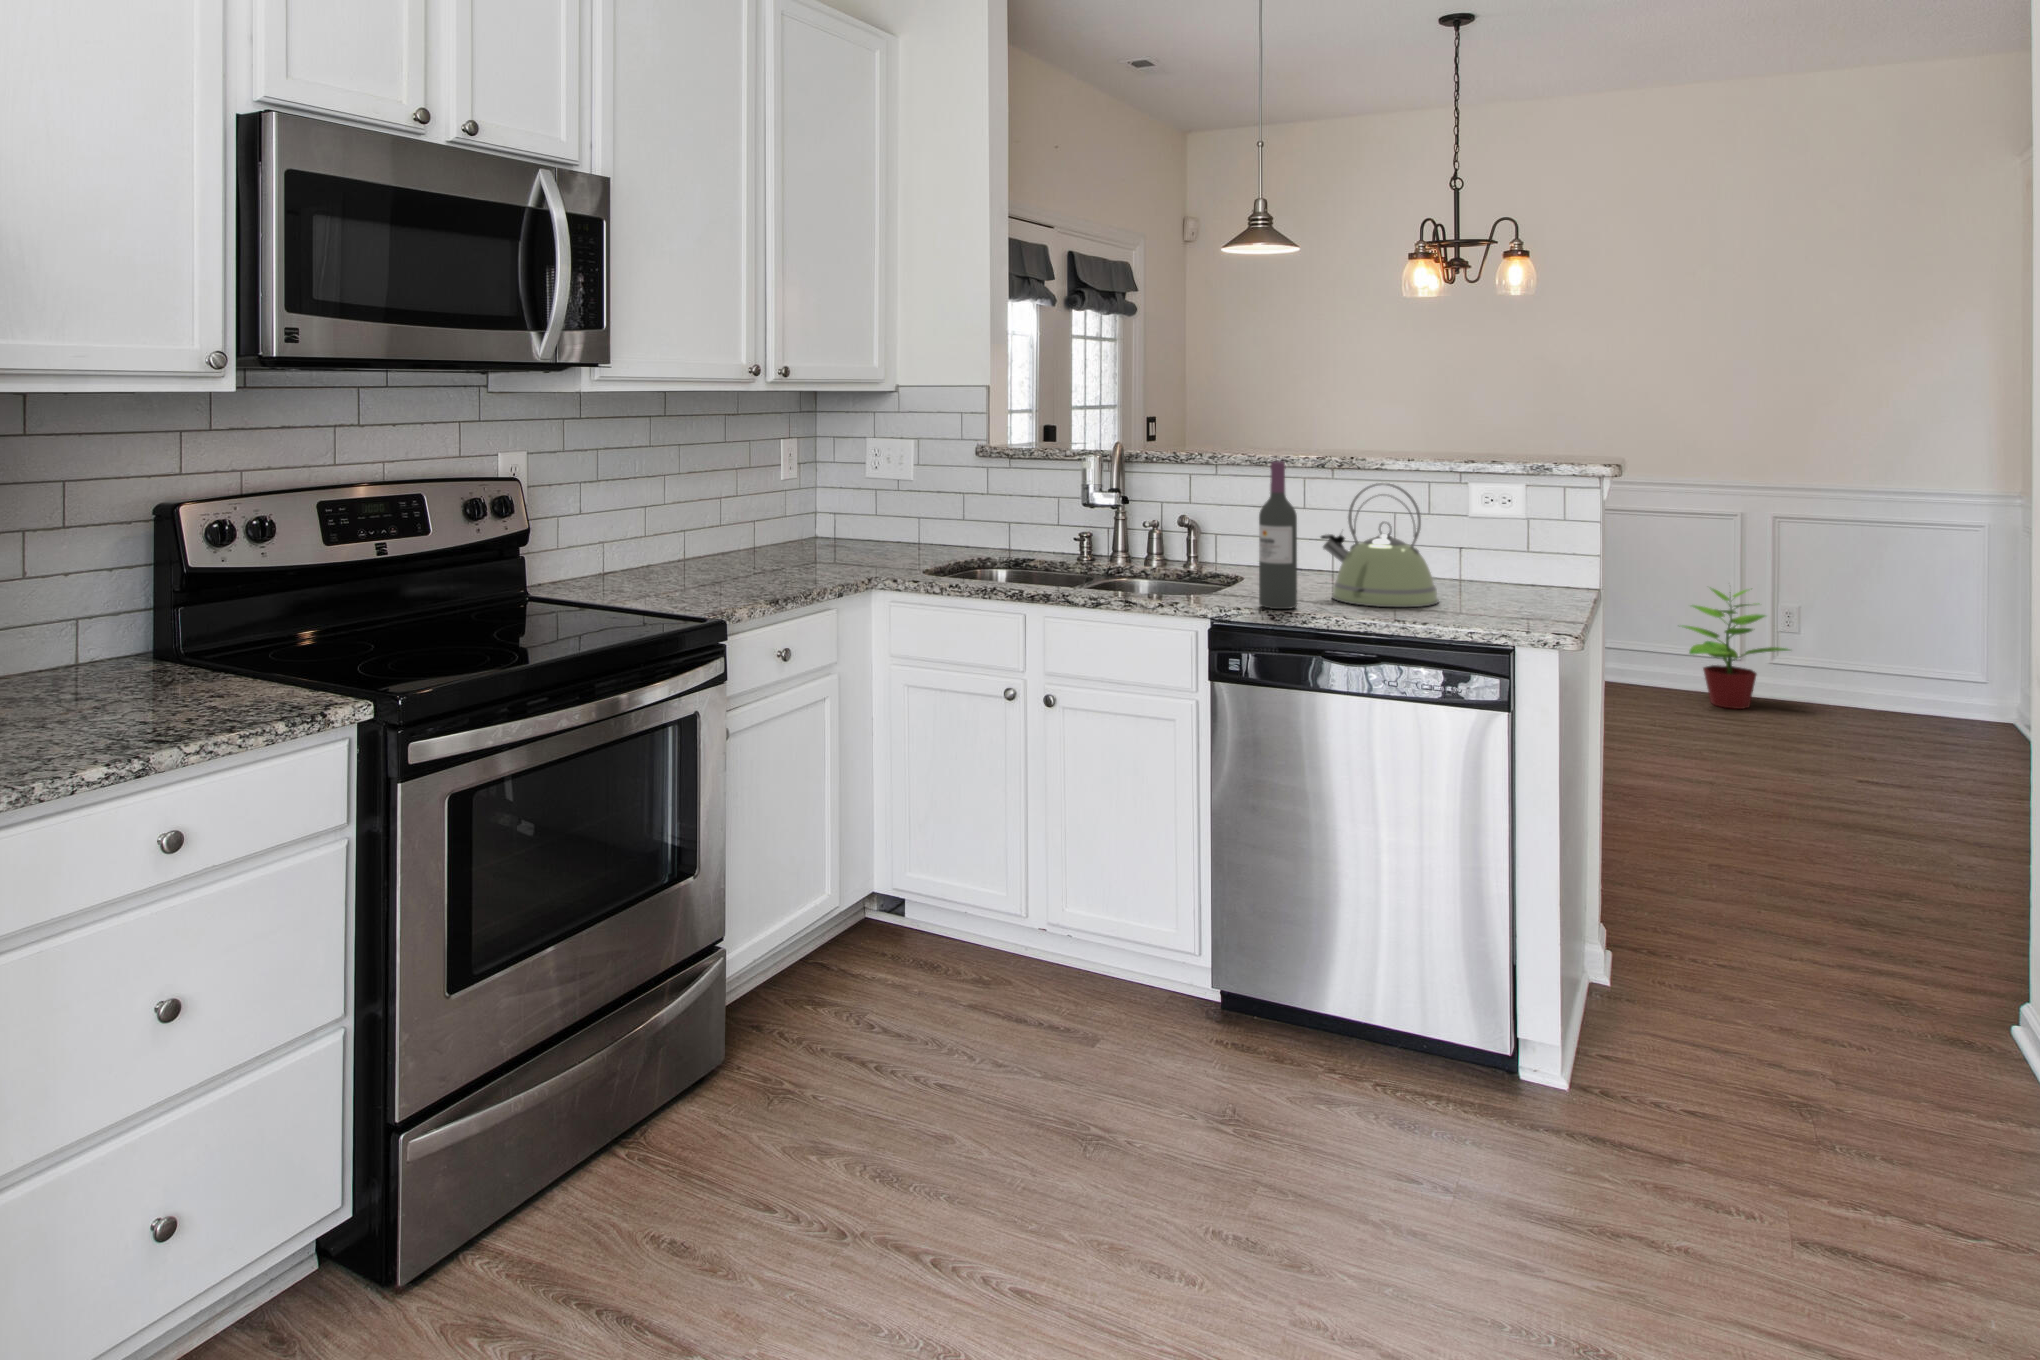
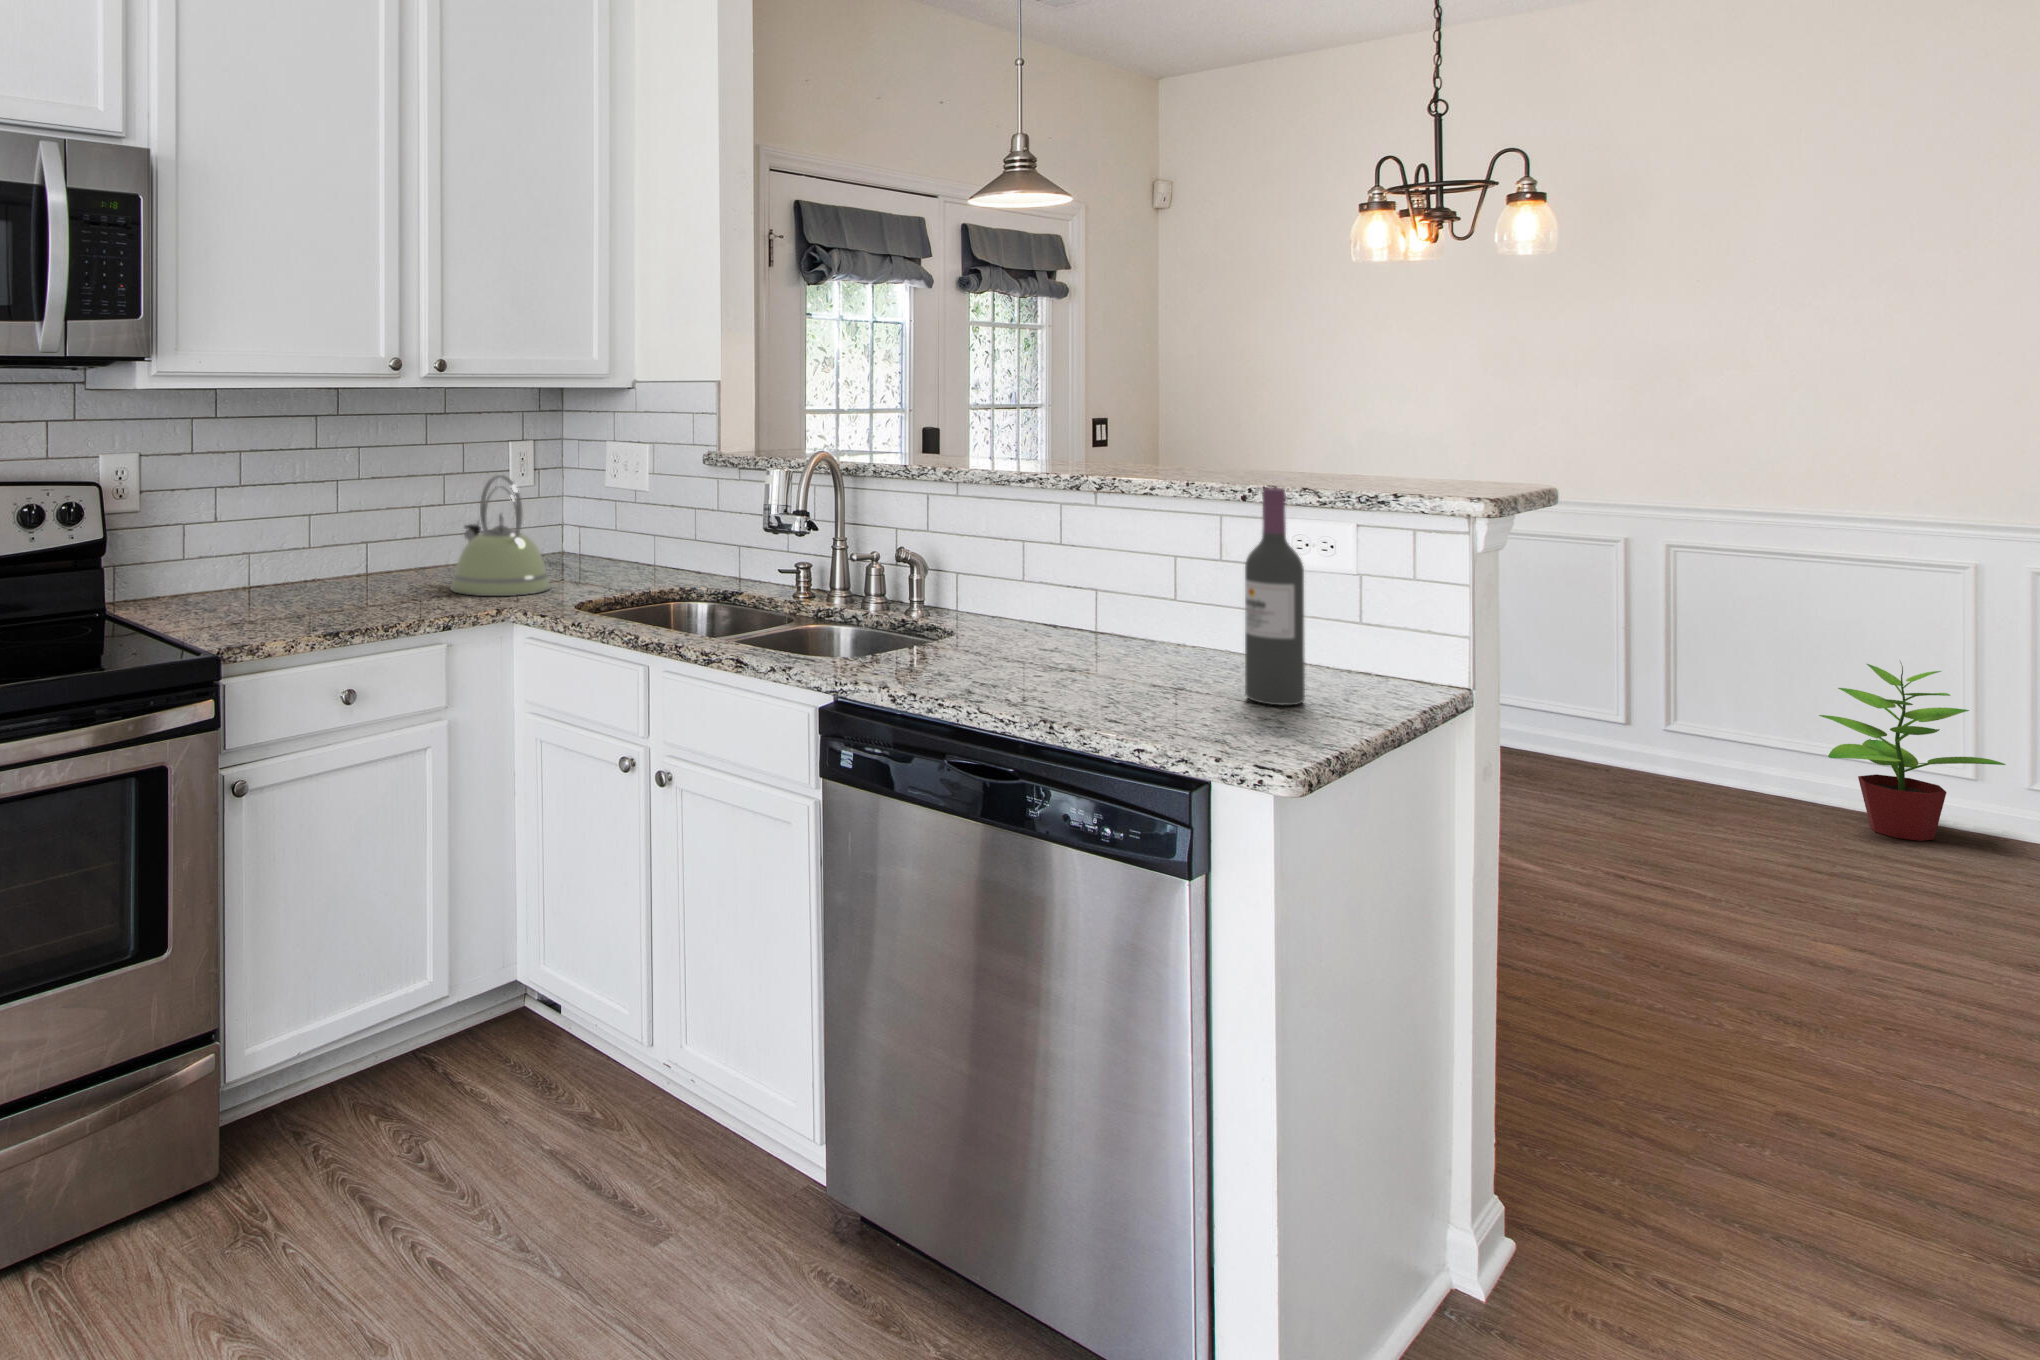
wine bottle: present [1259,461,1297,609] -> present [1245,488,1305,705]
kettle: present [1321,483,1439,607] -> present [451,475,551,596]

